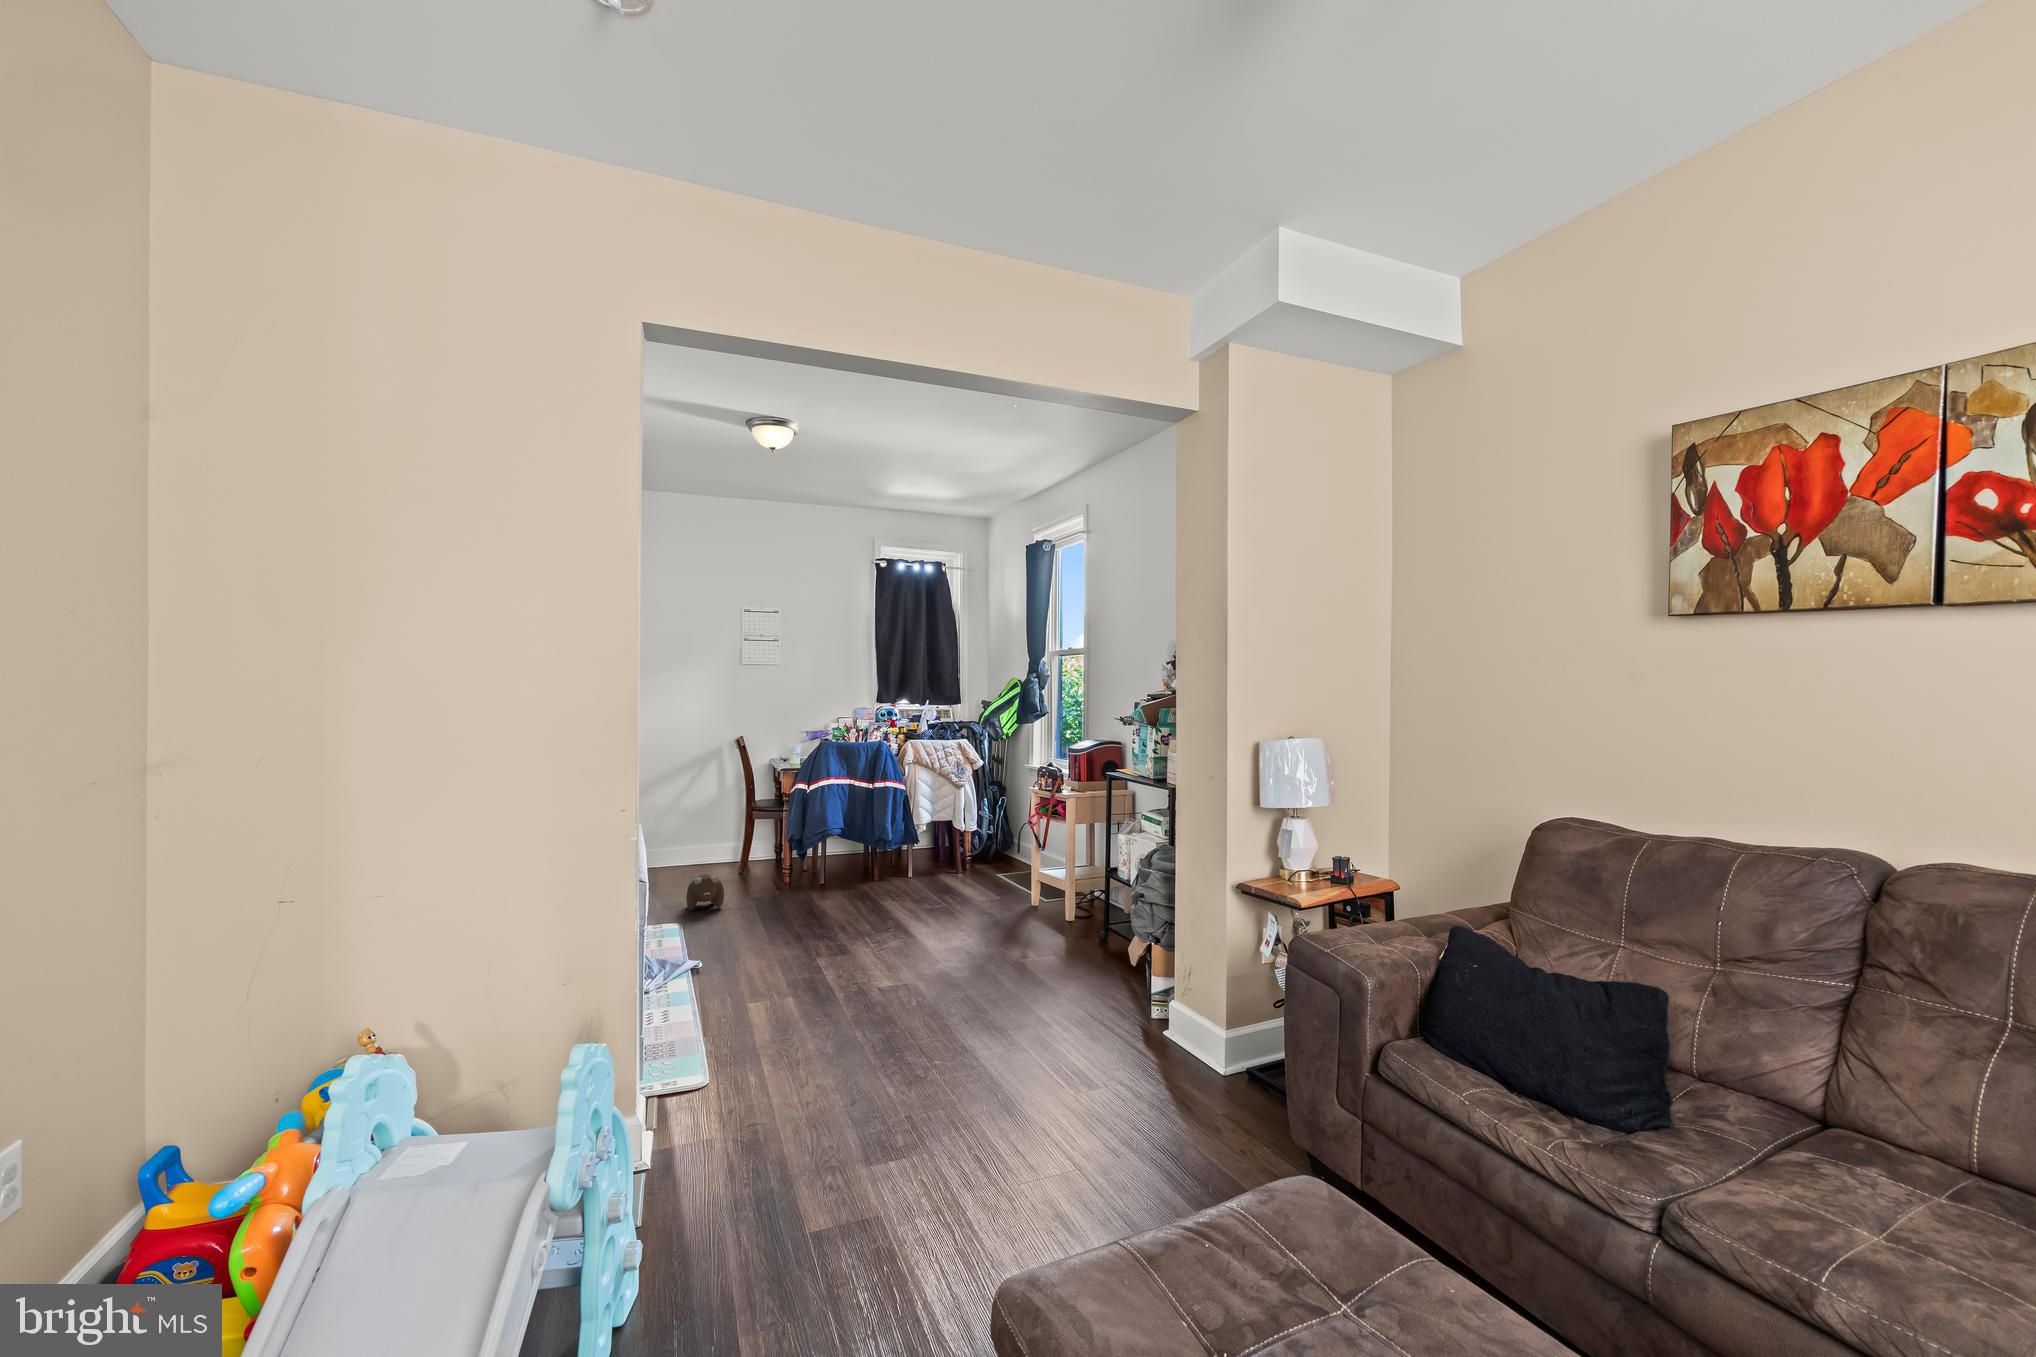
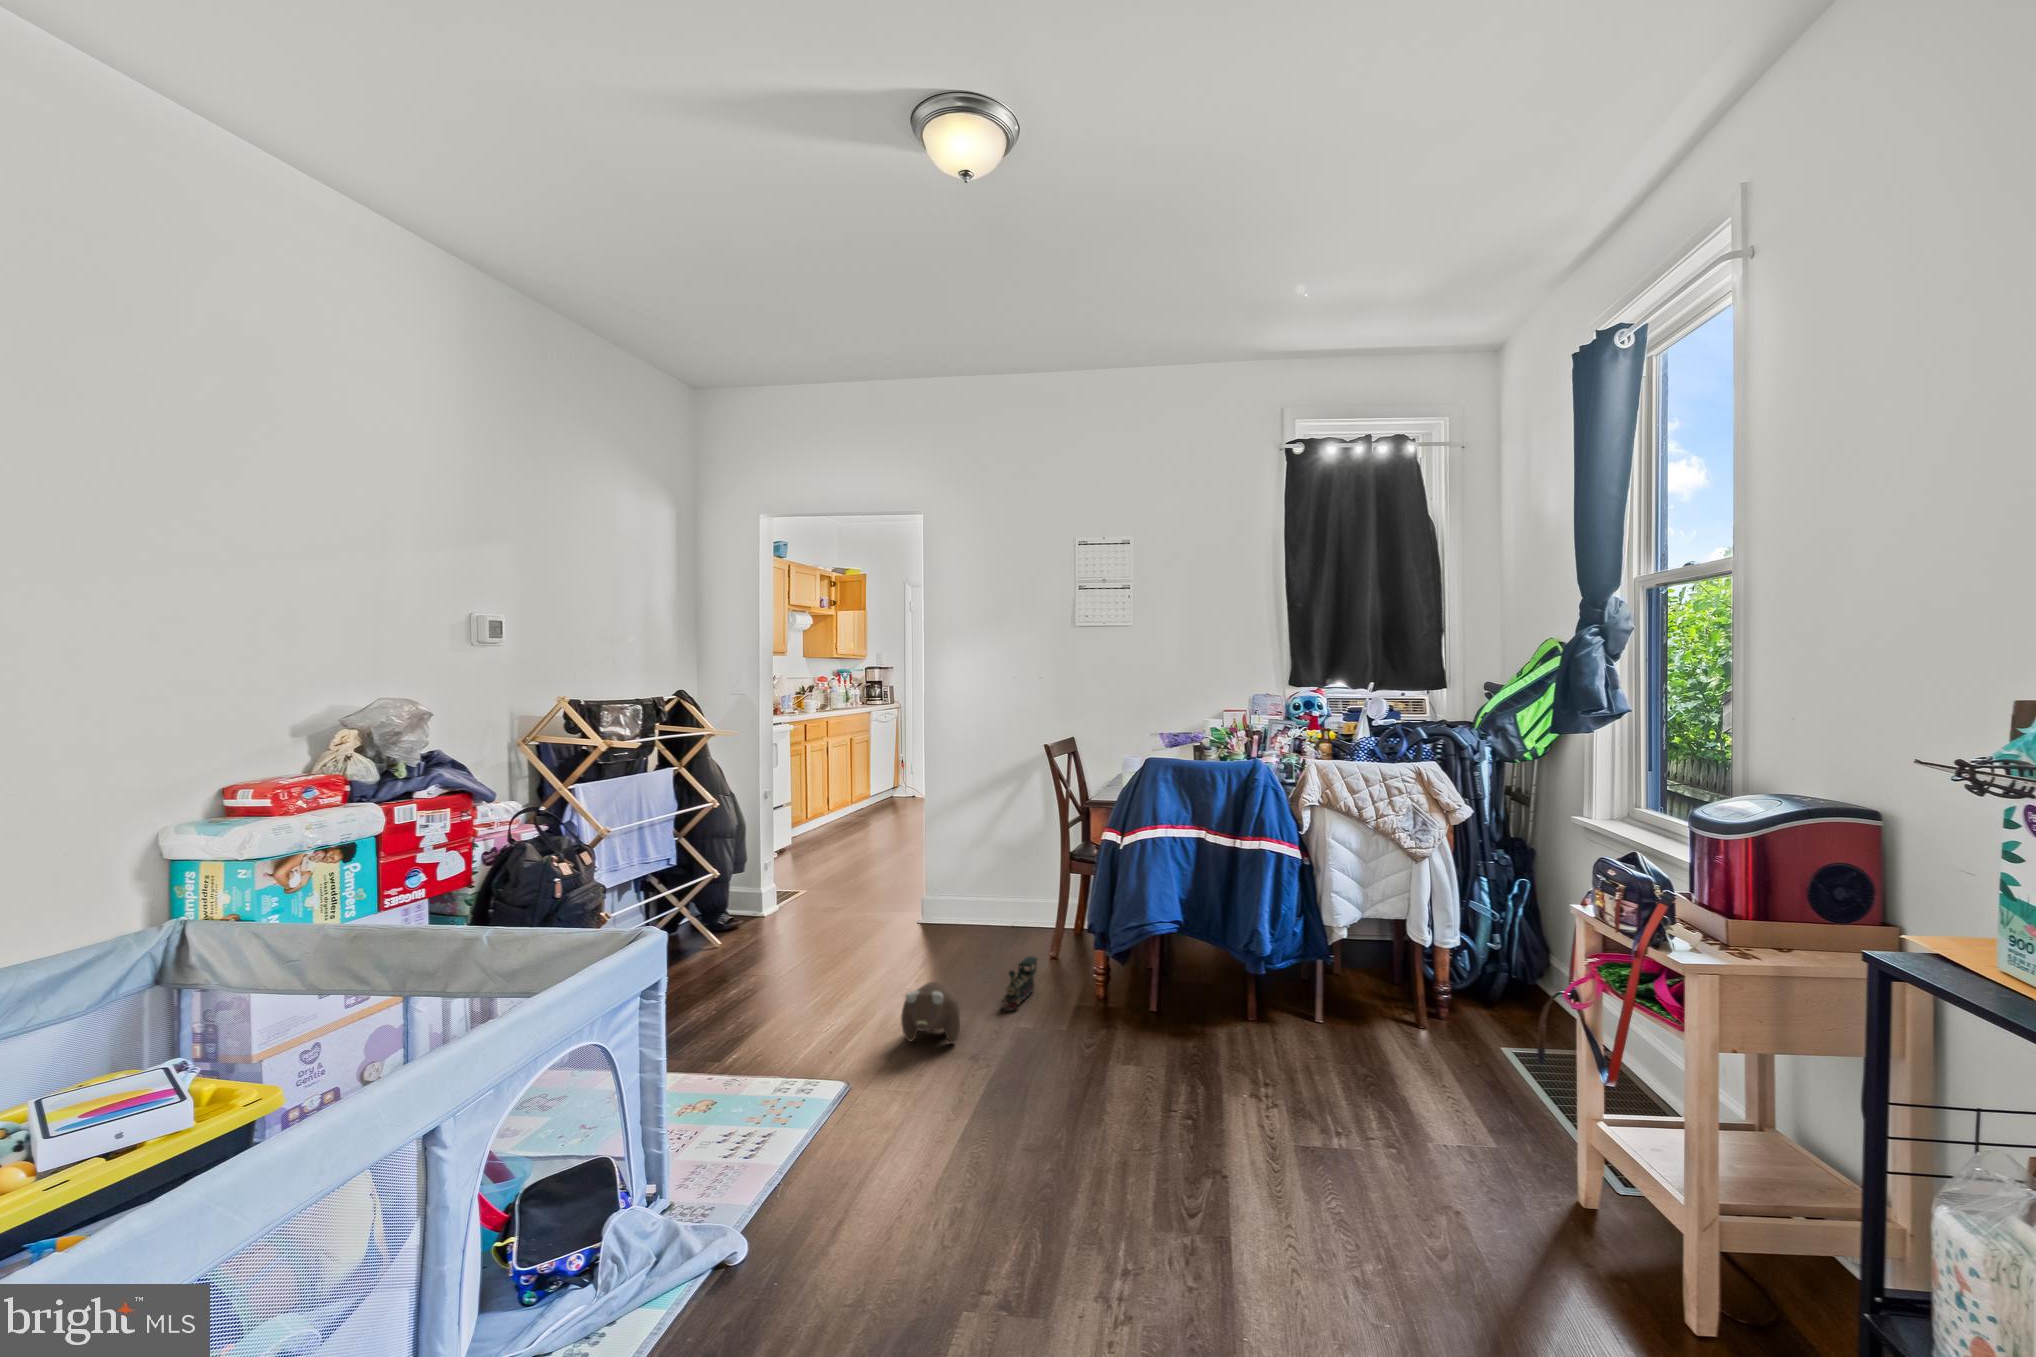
toy train: none [734,864,748,892] -> present [1002,956,1038,1009]

